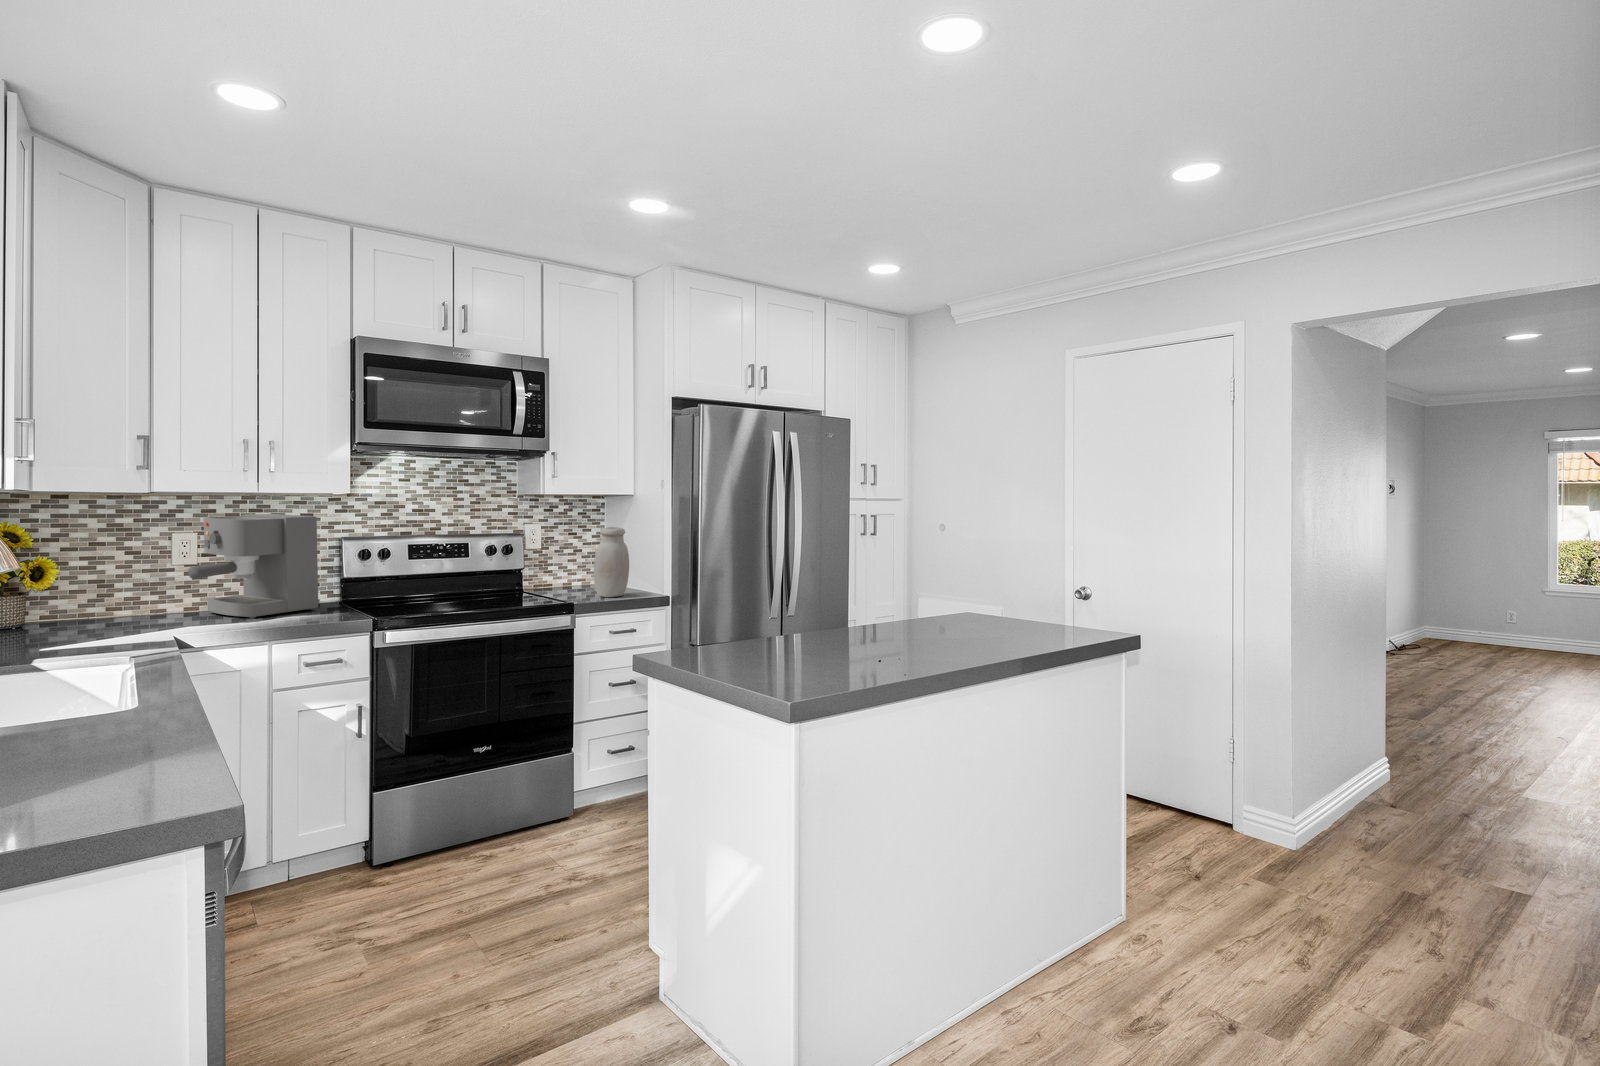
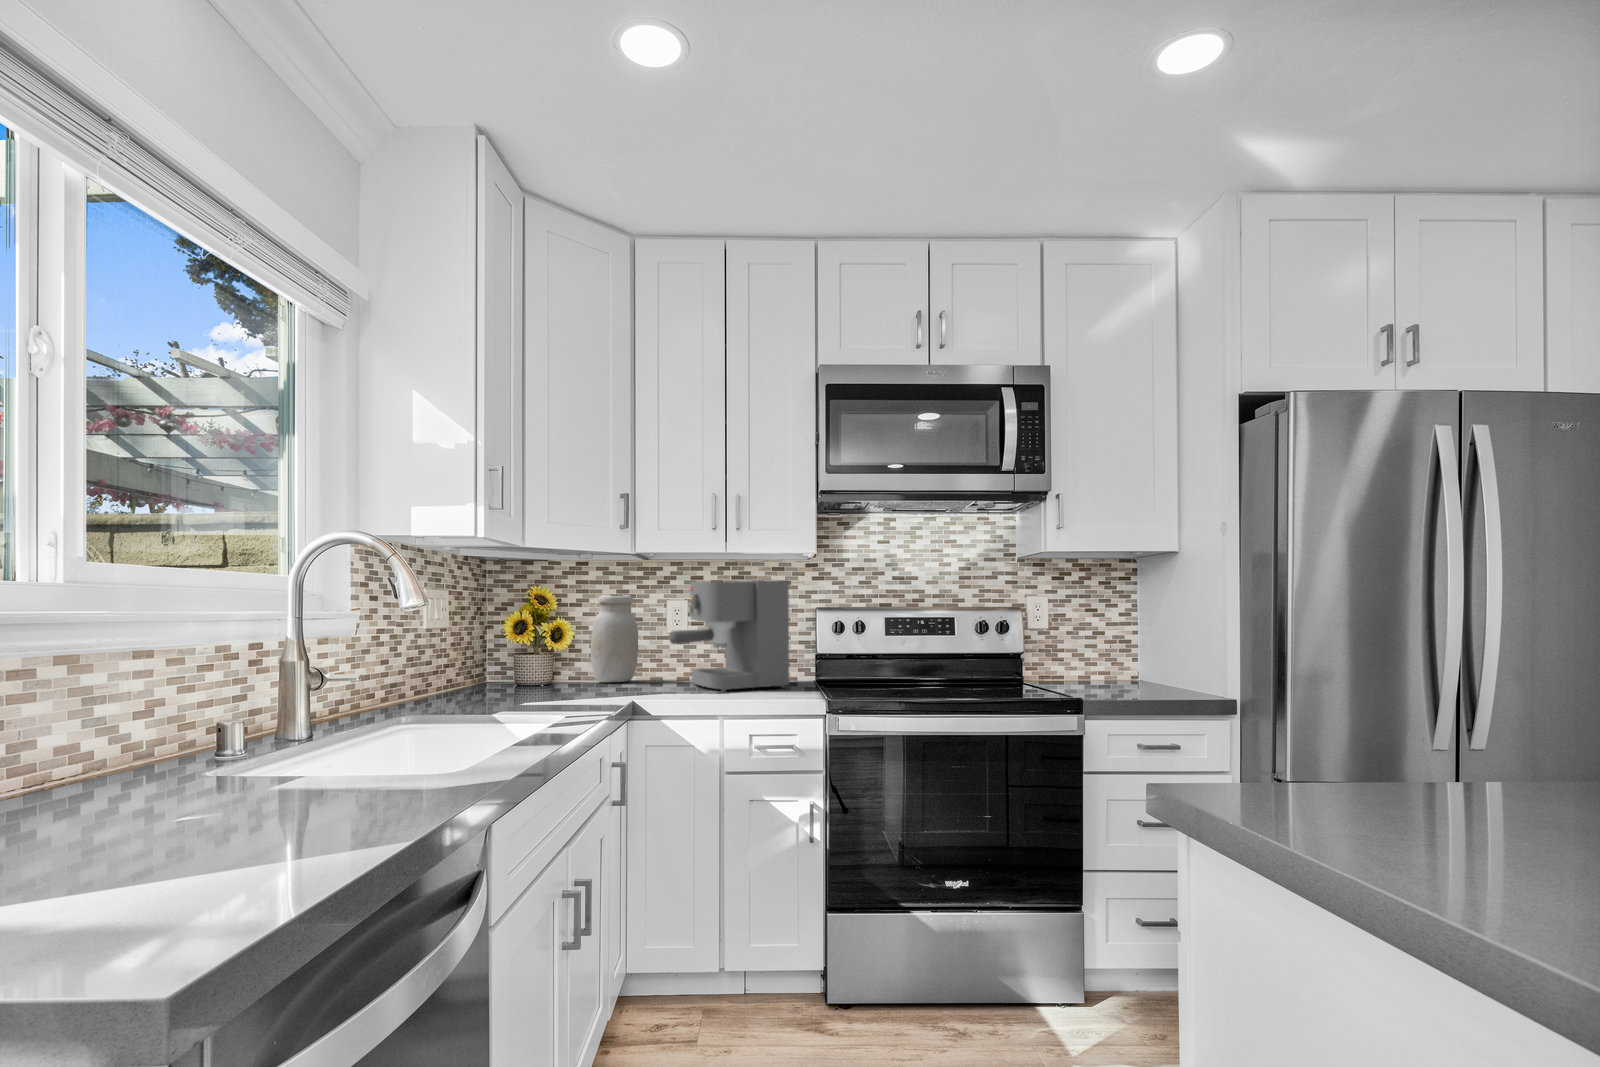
jar: present [594,527,629,597] -> present [591,595,639,682]

